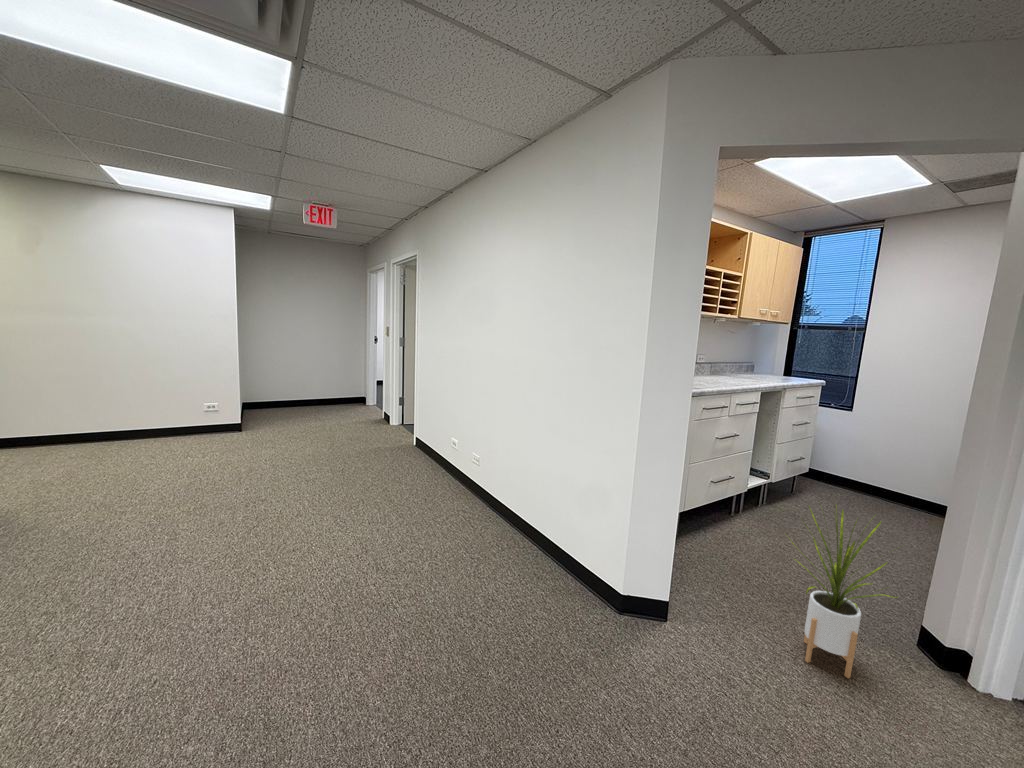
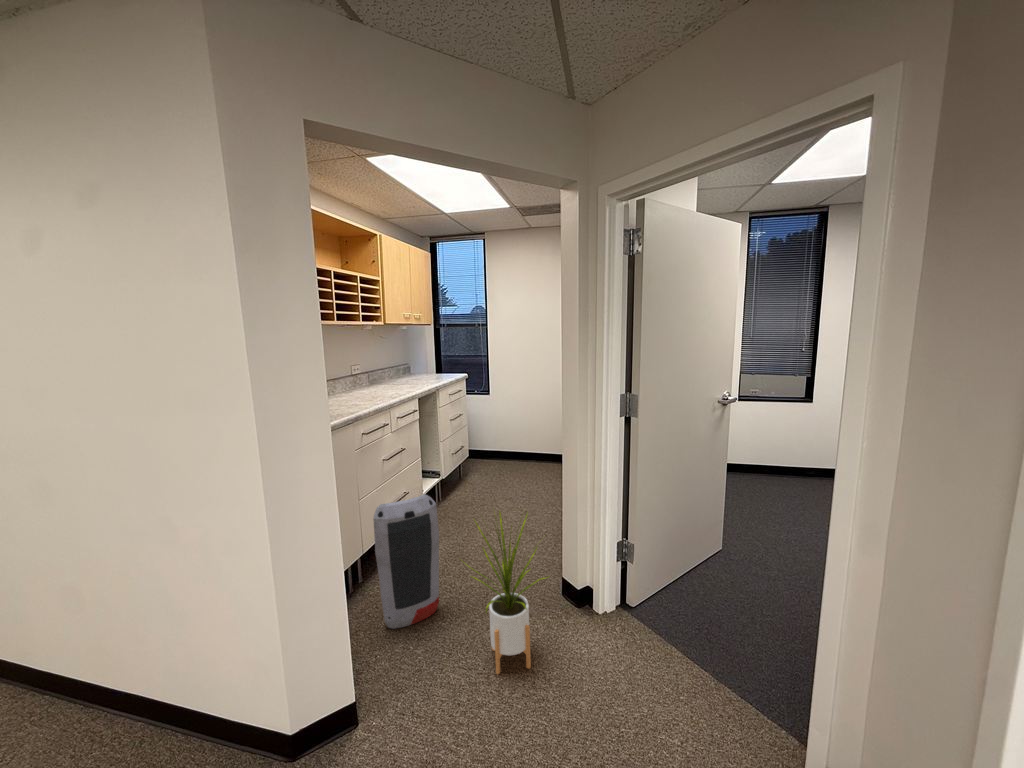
air purifier: none [696,468,767,586] -> present [373,494,439,629]

